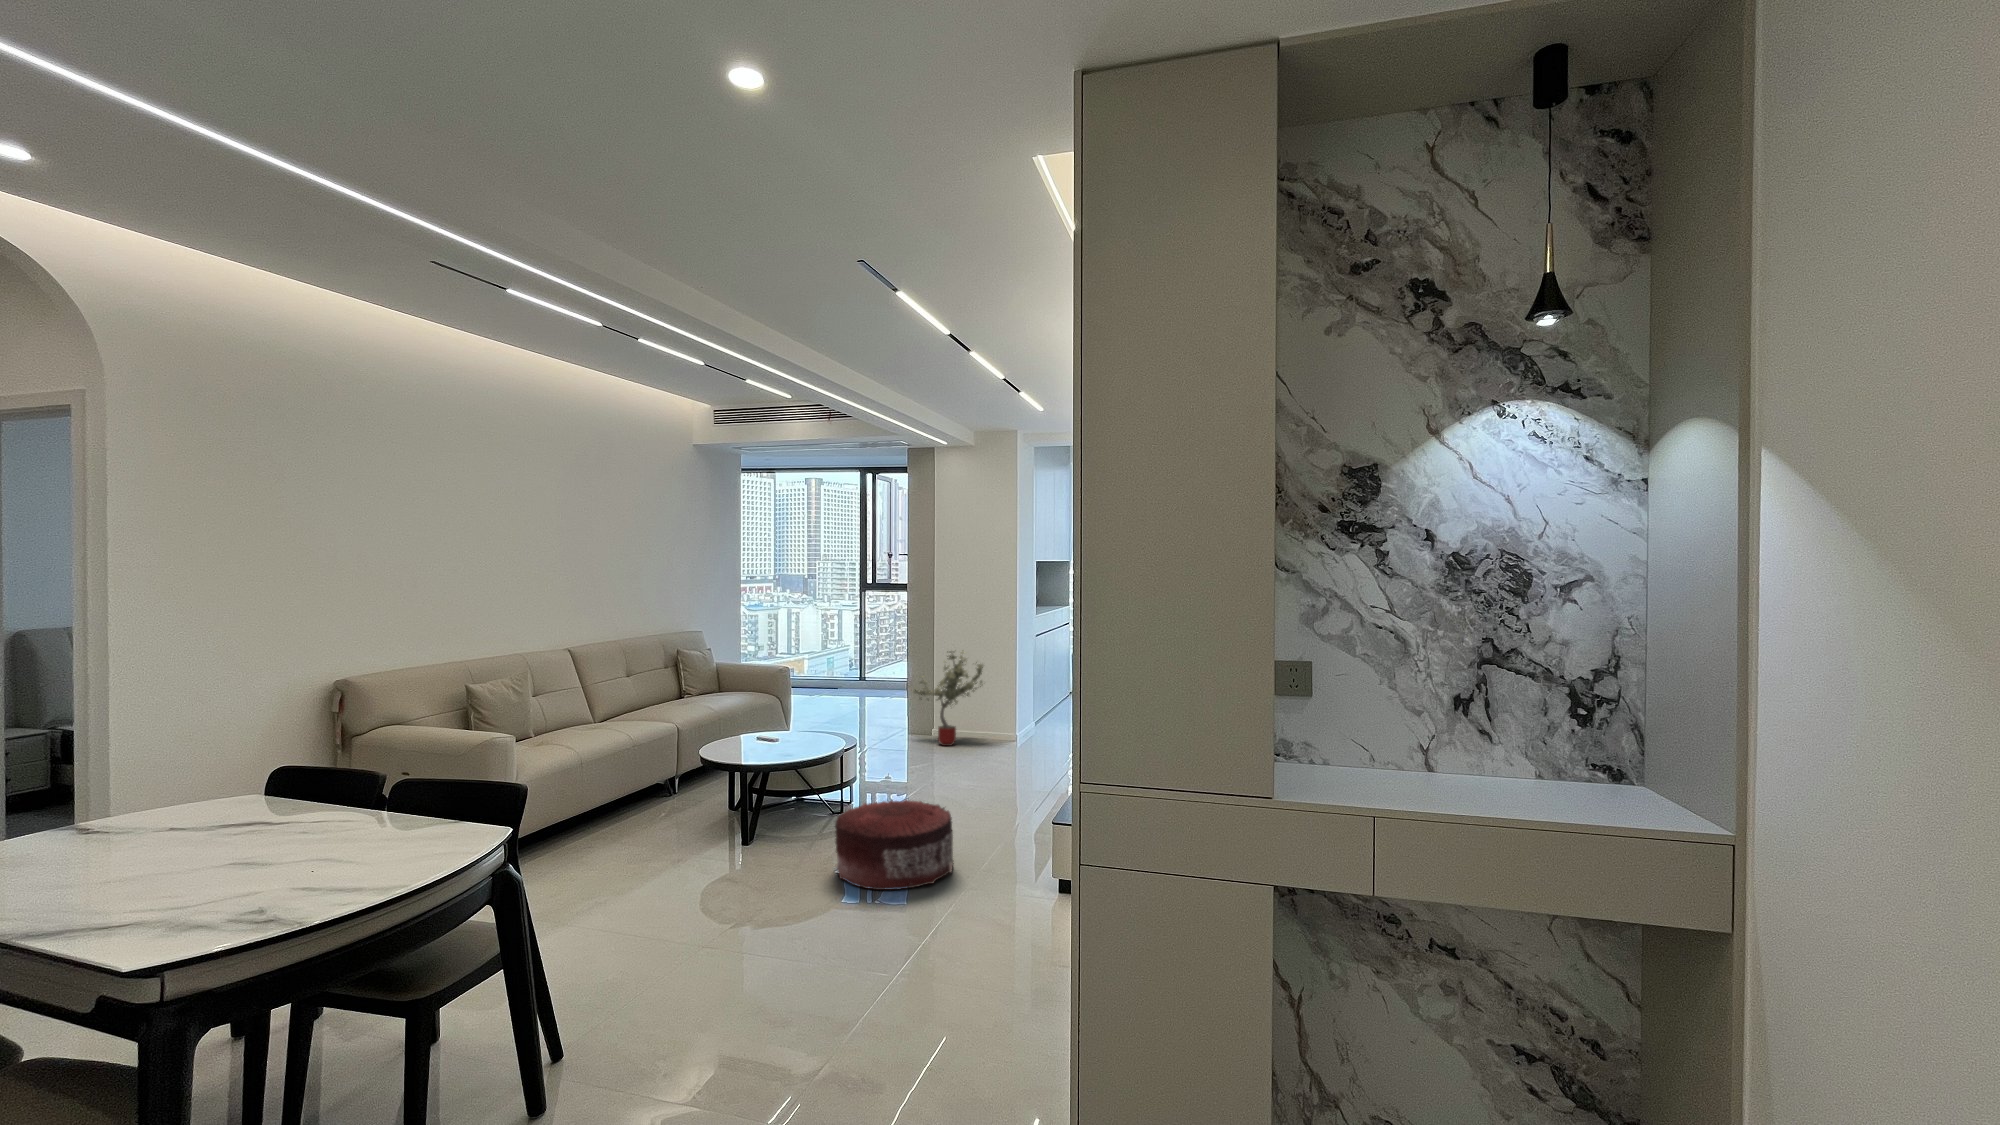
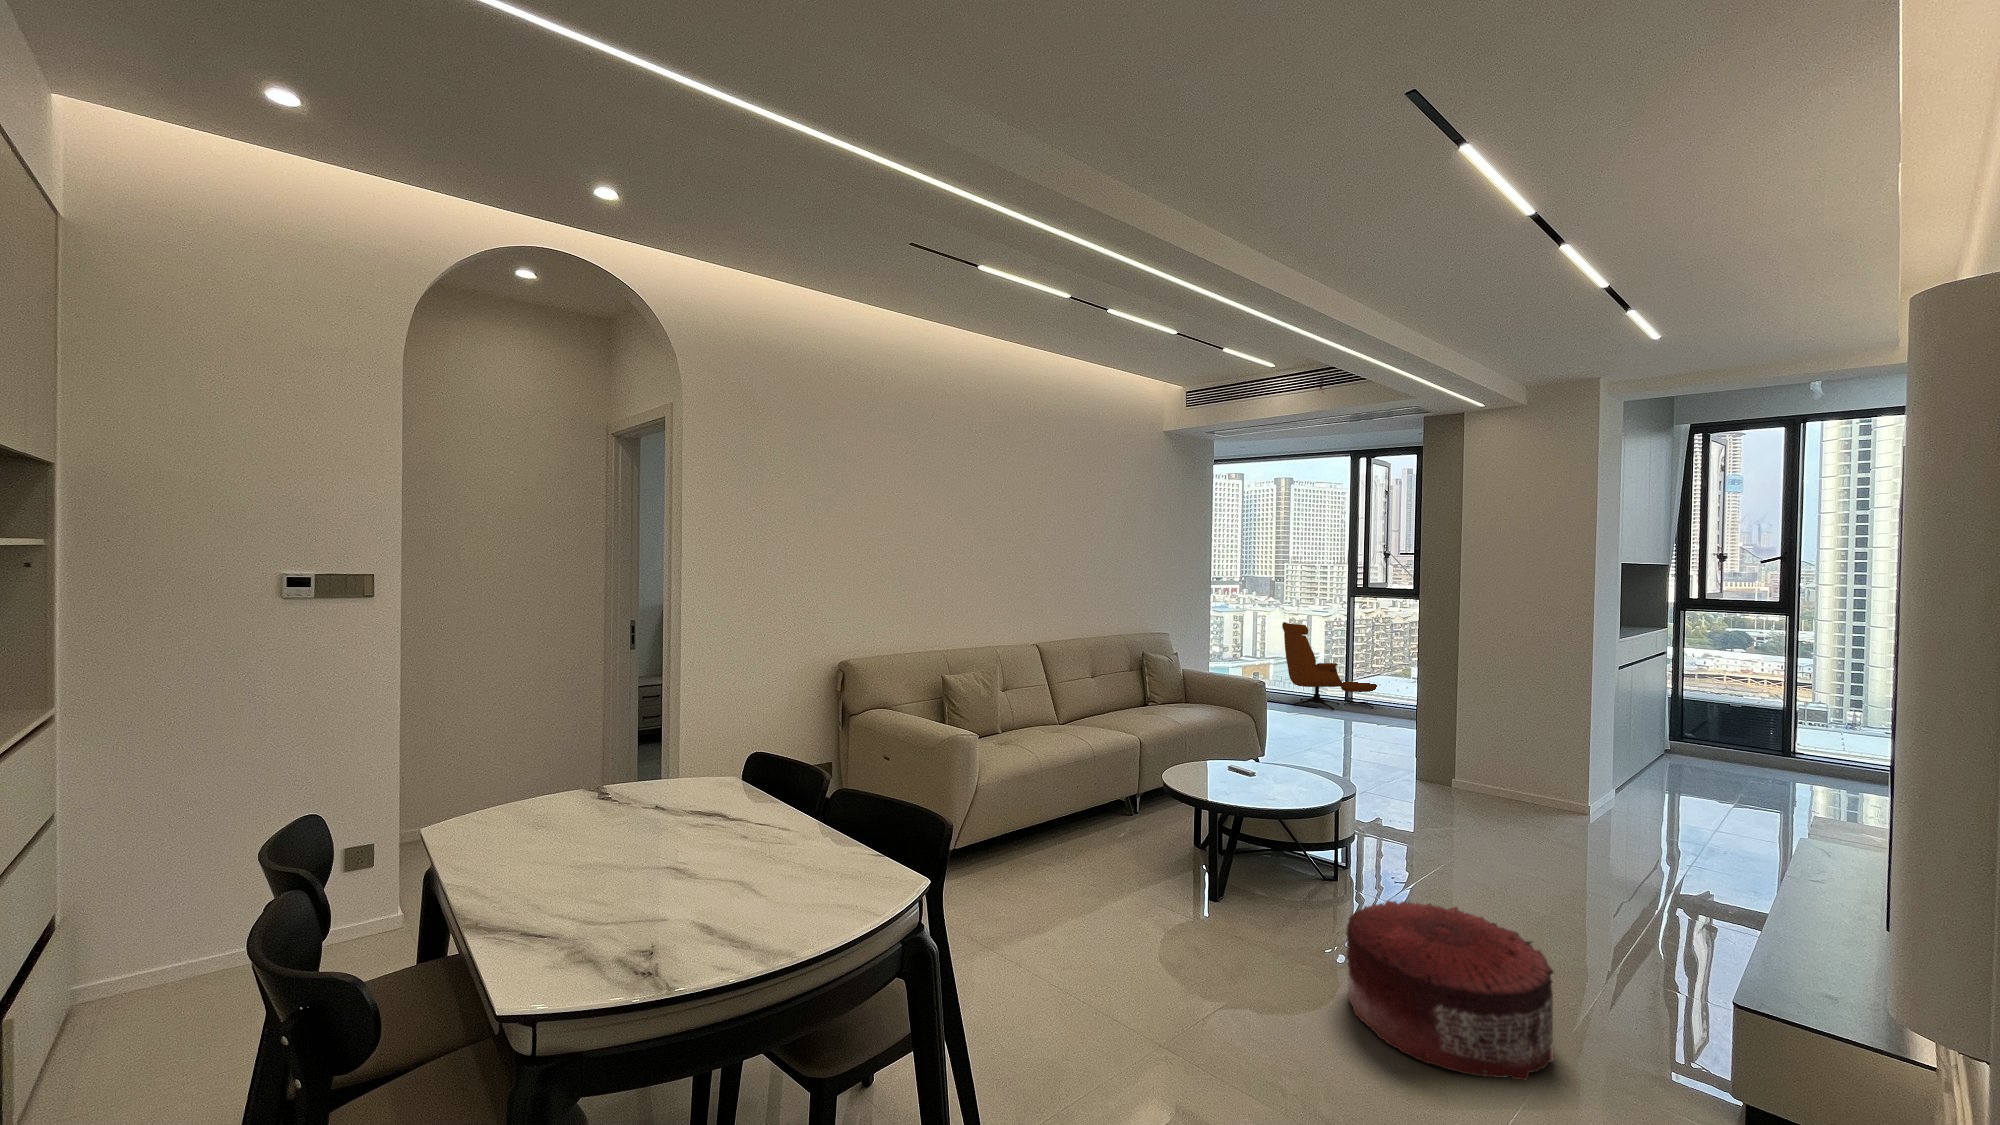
lounge chair: none [814,617,900,697] -> present [1282,622,1377,710]
potted tree: present [913,650,983,746] -> none [1412,675,1524,795]

